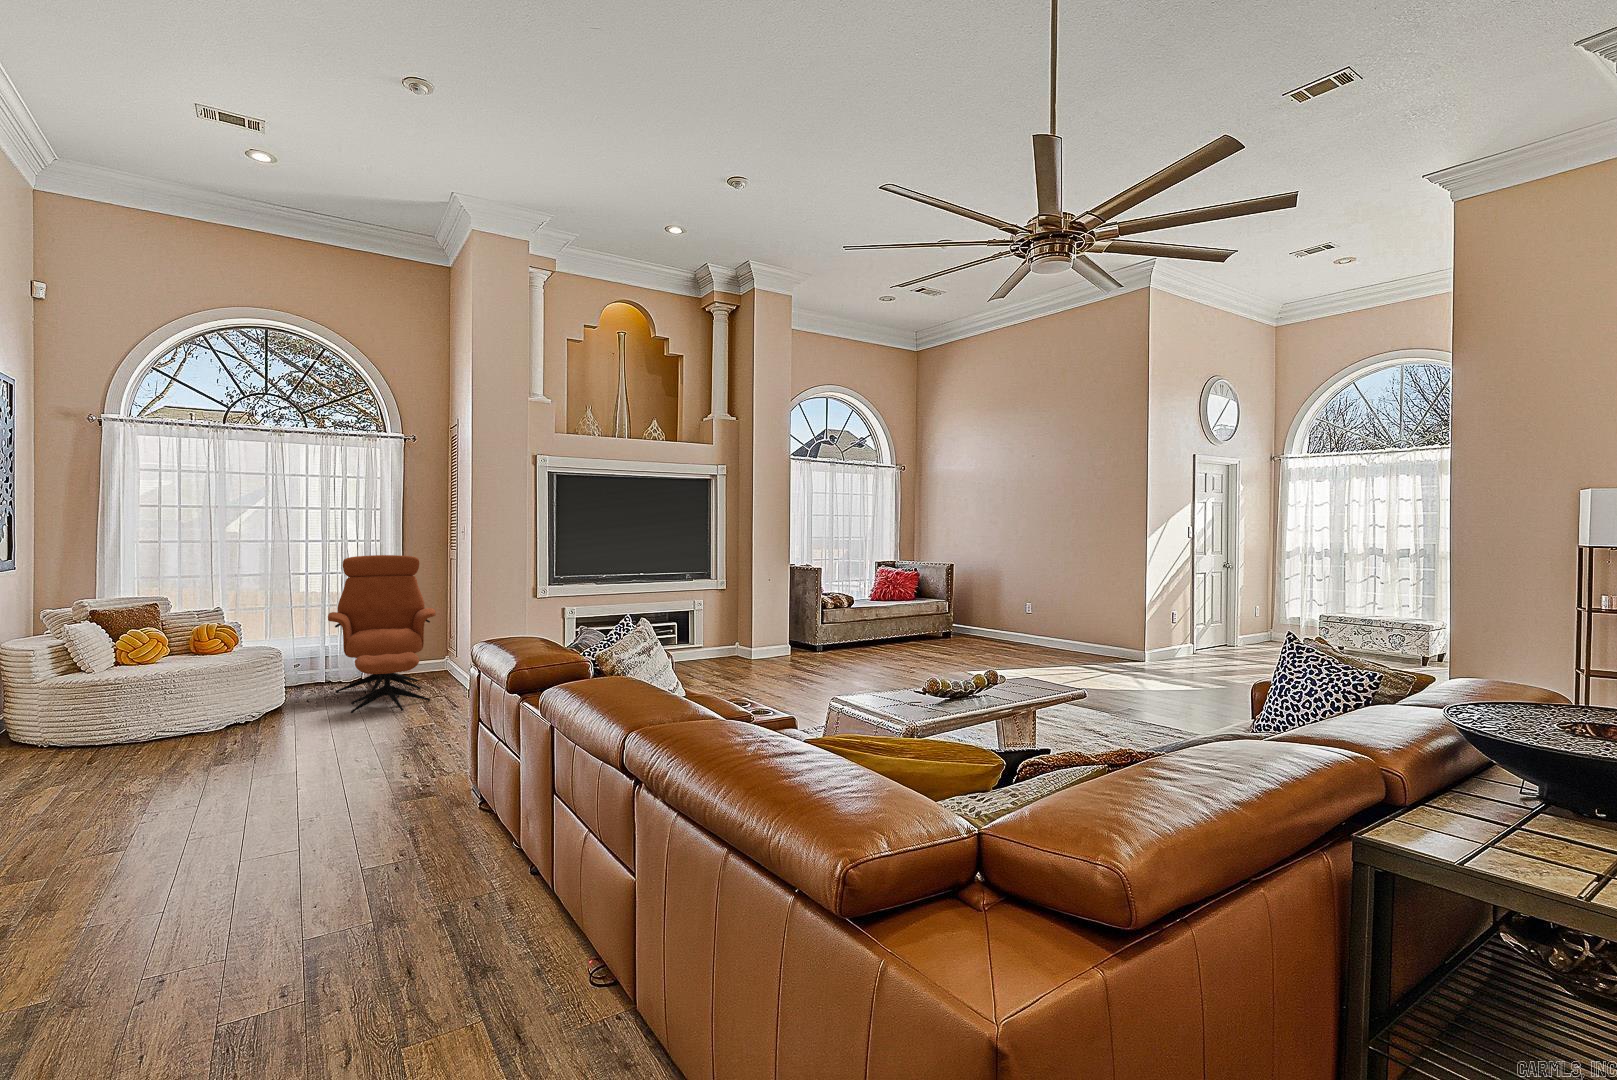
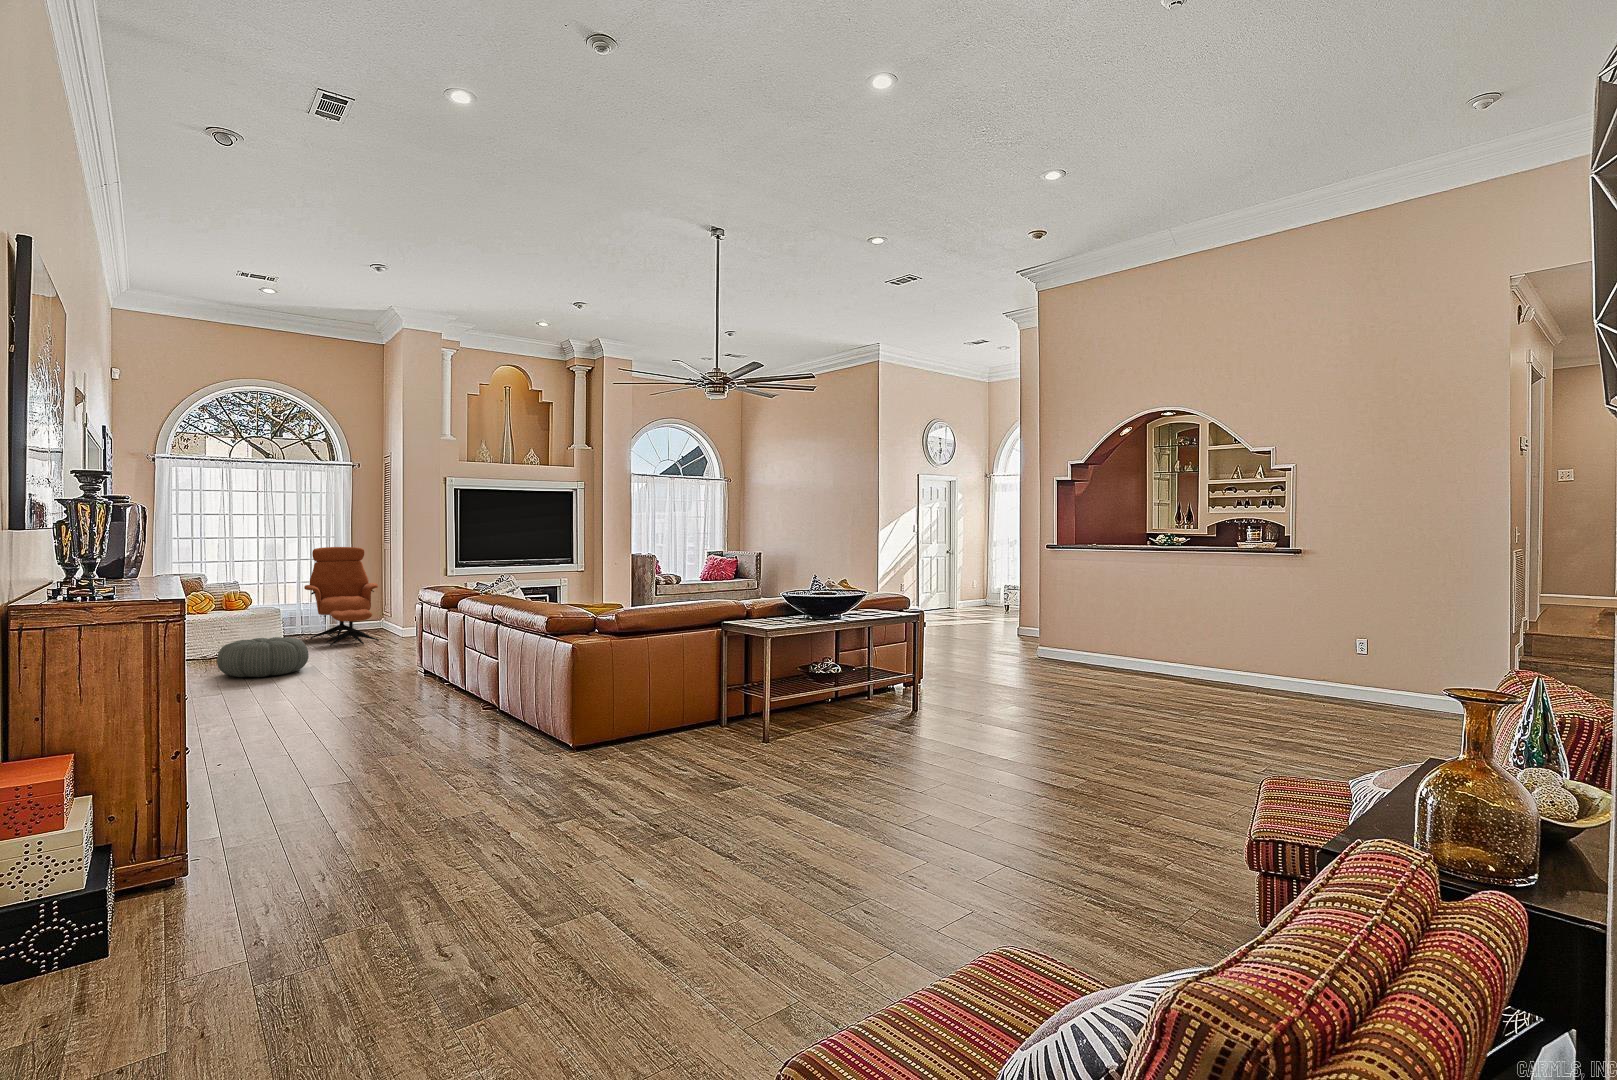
pouf: none [84,726,271,817] -> present [217,637,309,677]

